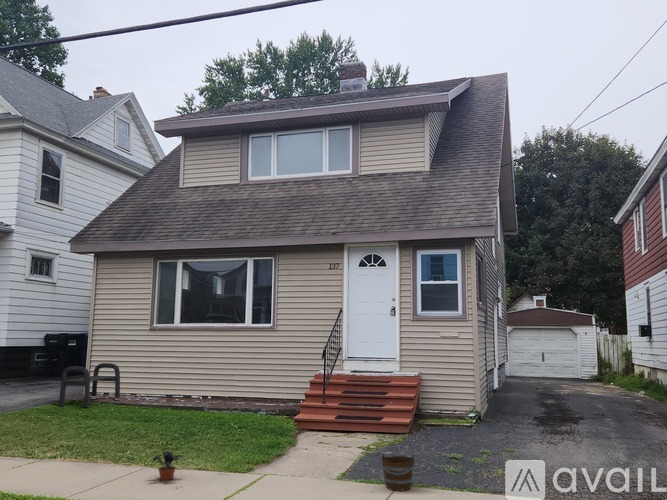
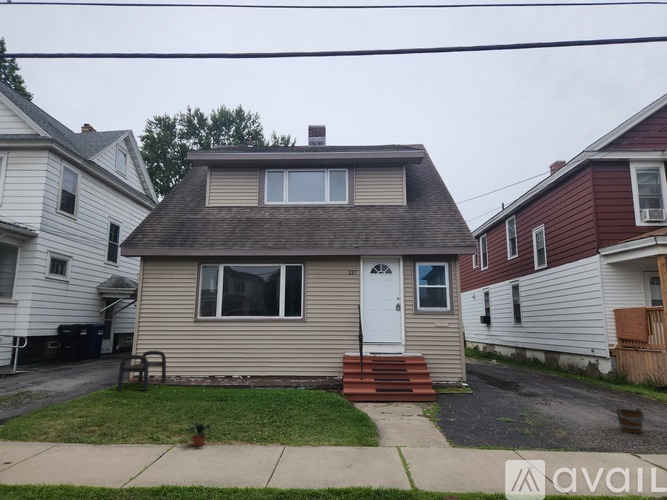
potted plant: present [152,451,183,480] -> present [188,422,210,446]
bucket: present [381,454,415,491] -> present [616,408,645,433]

